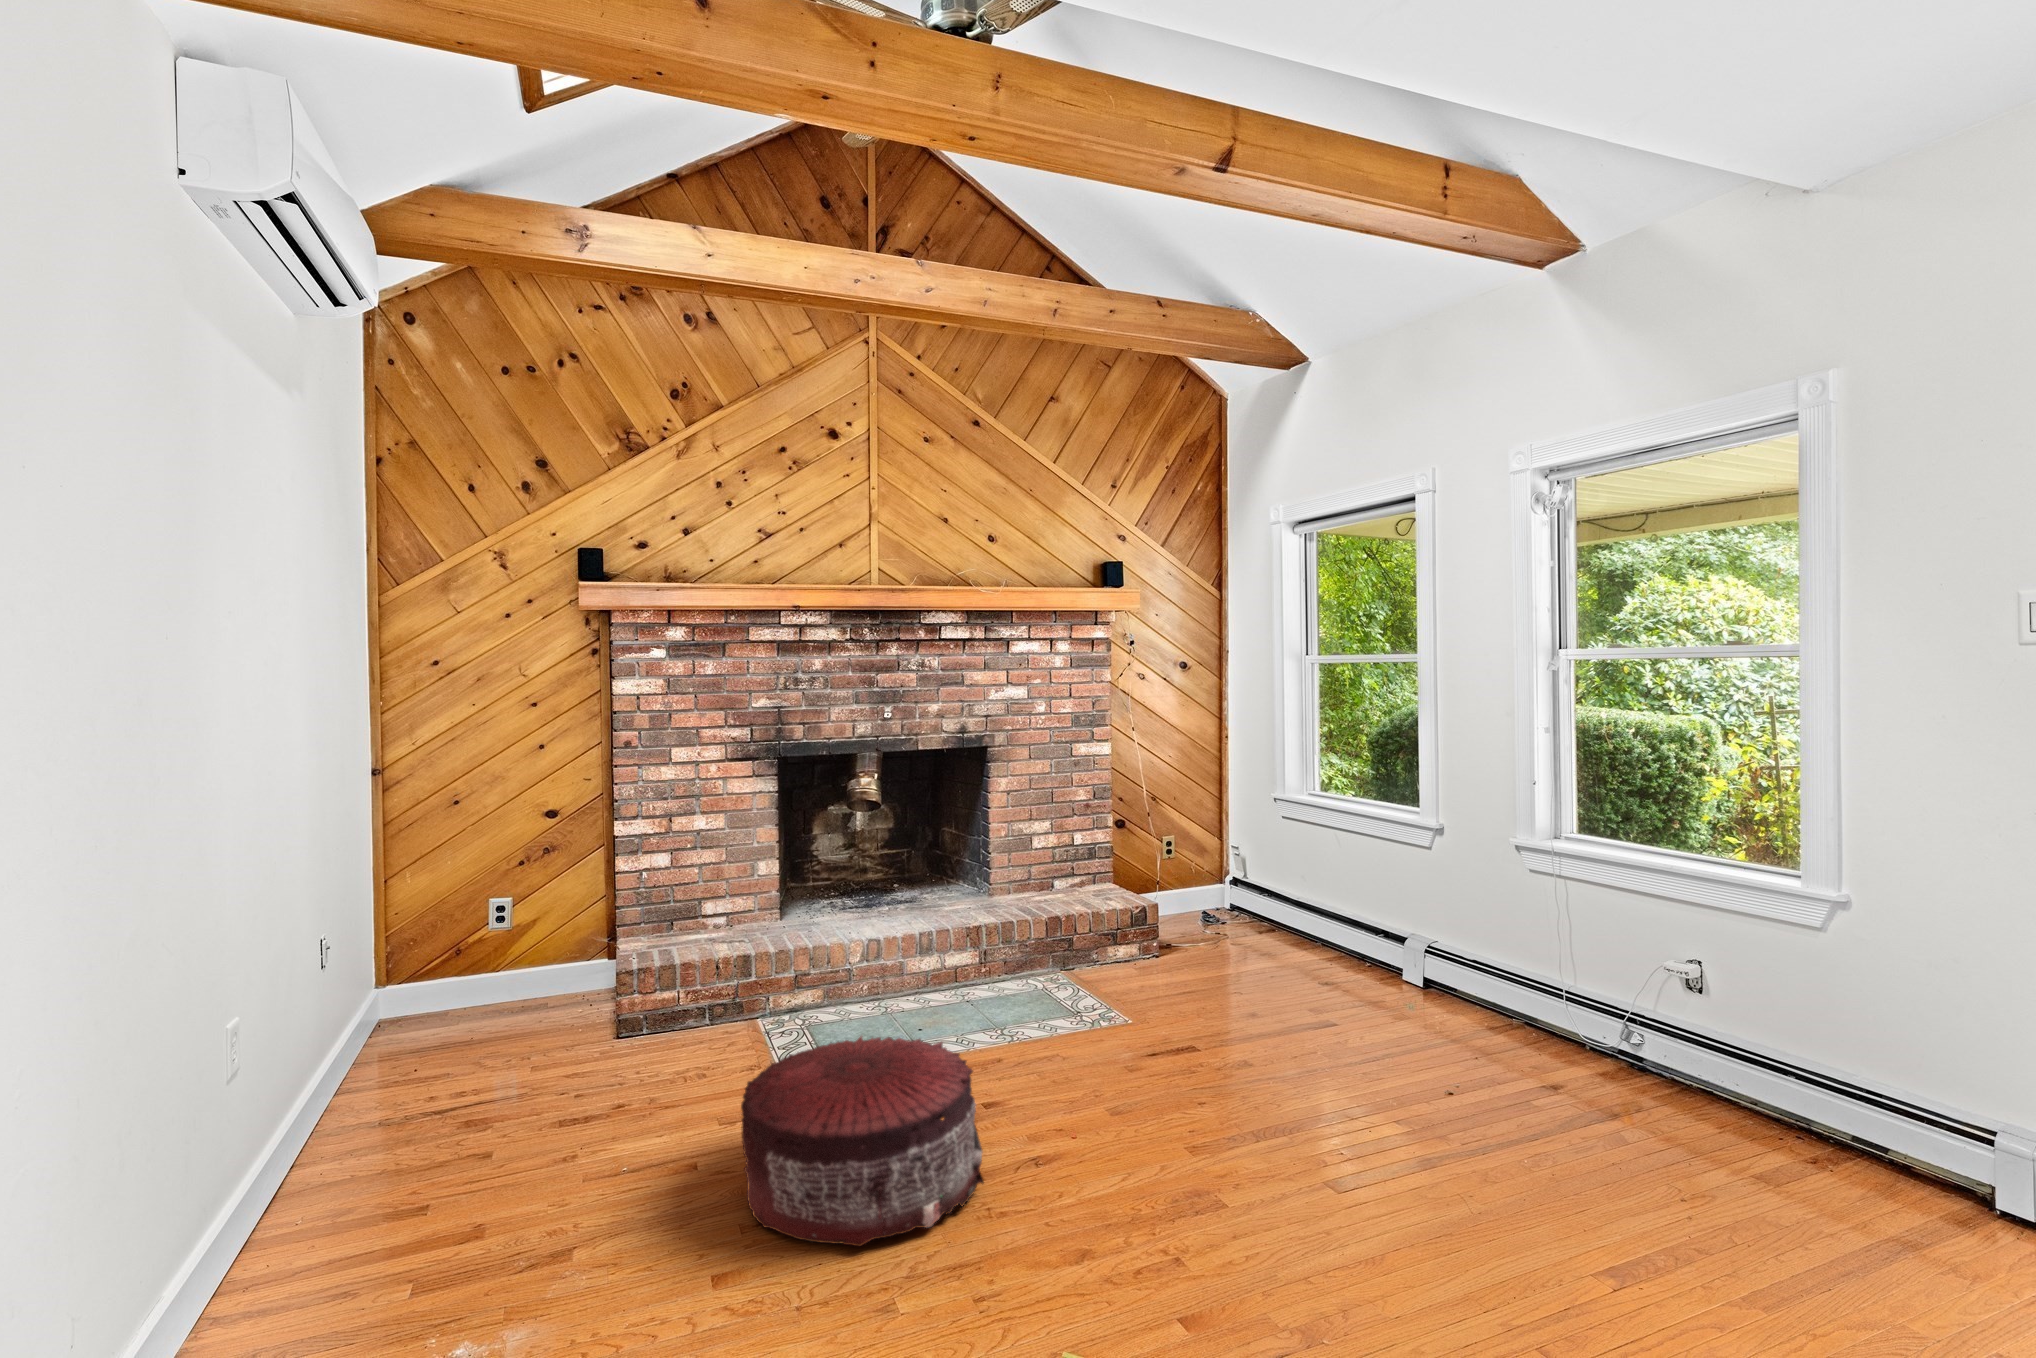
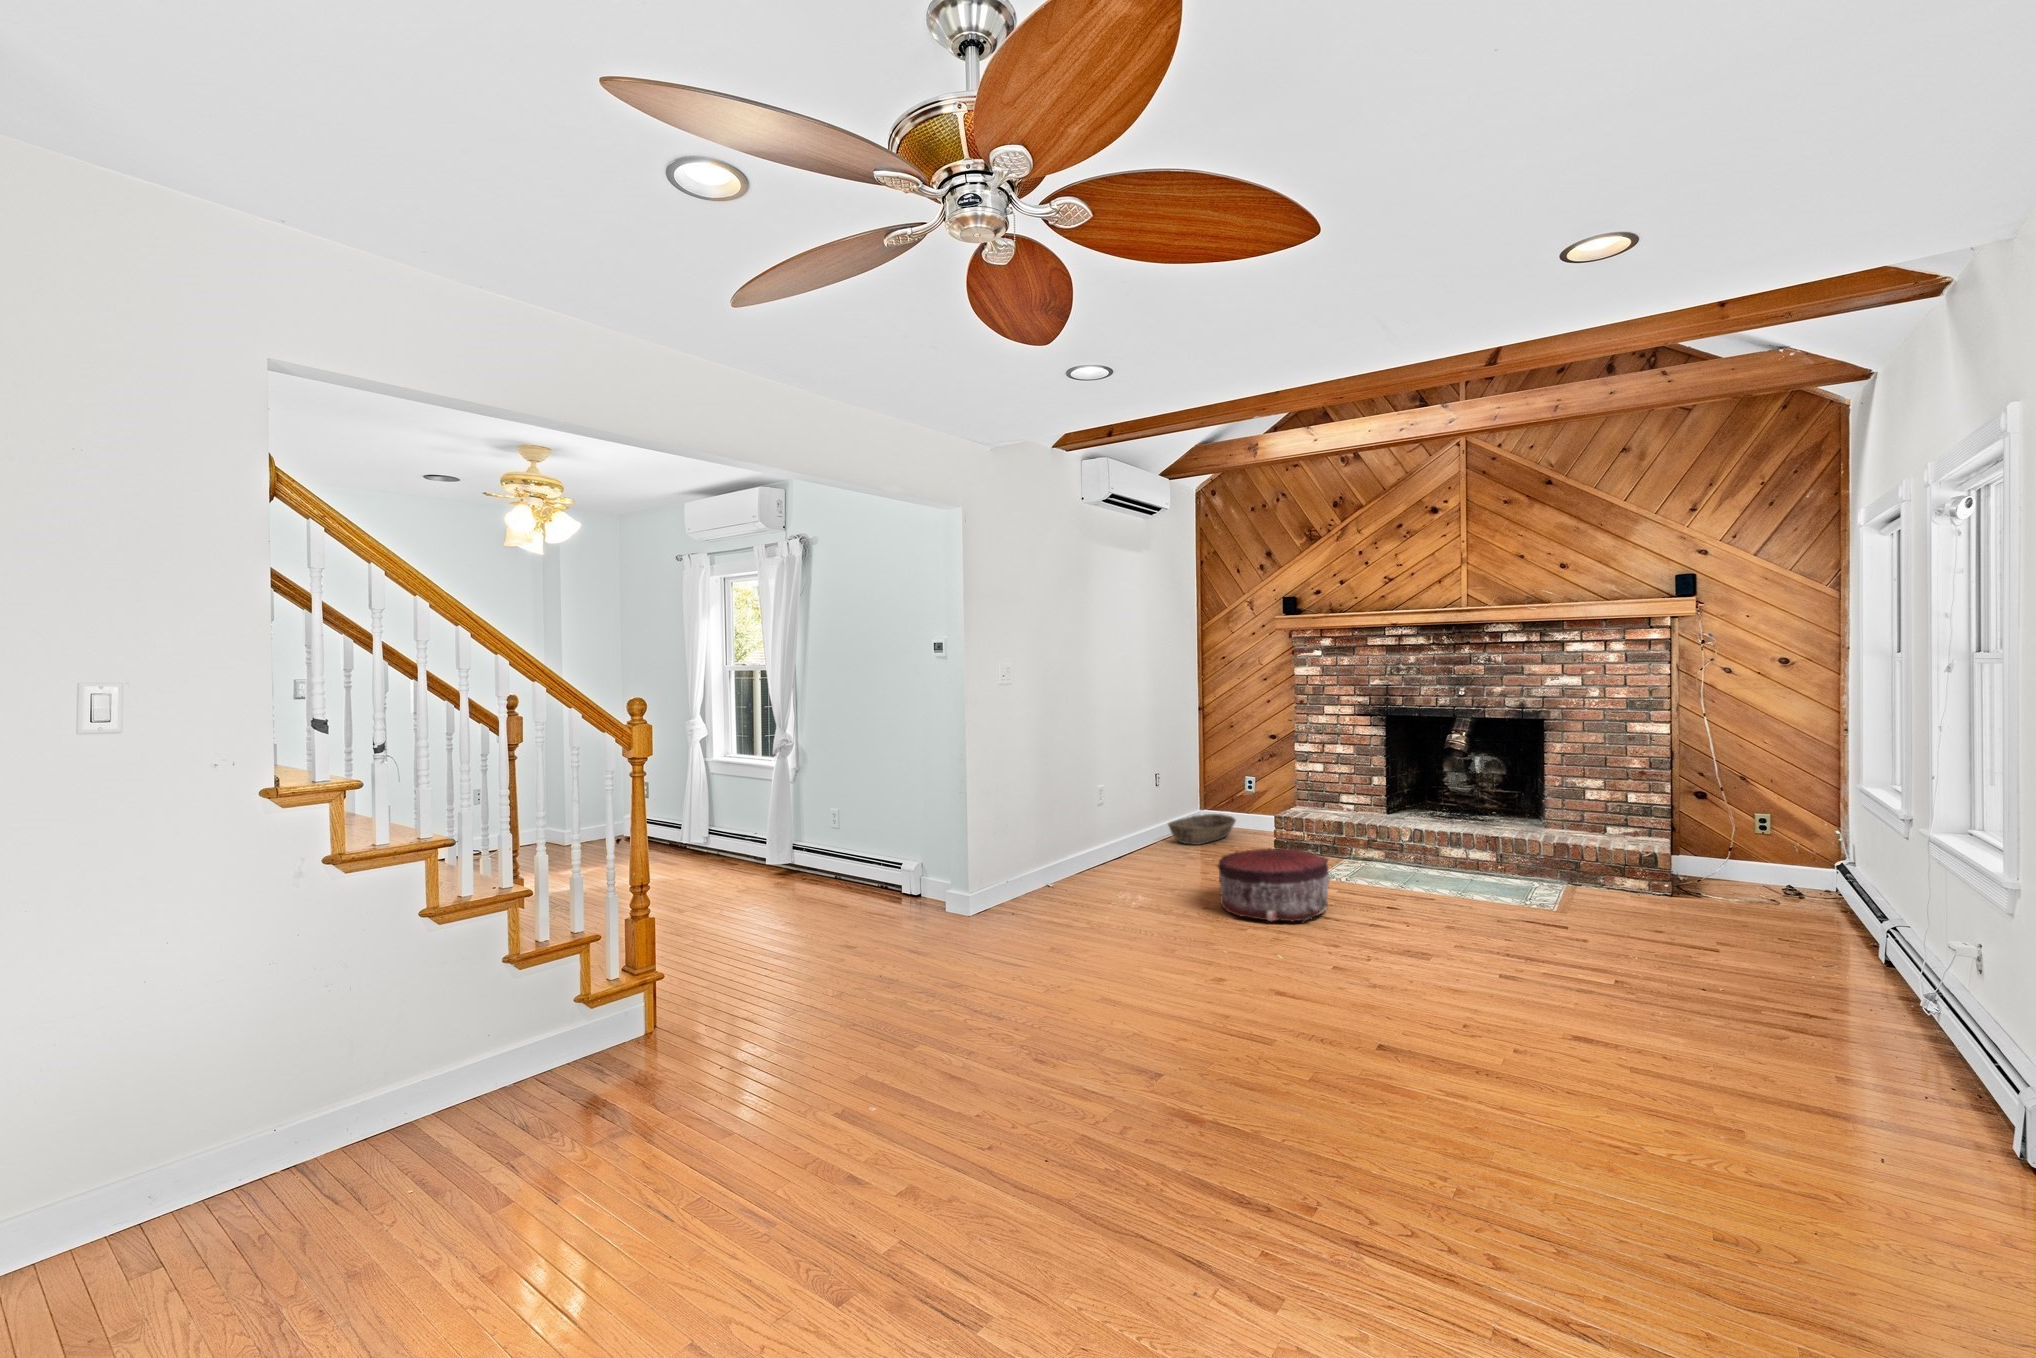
basket: none [357,985,500,1079] -> present [1168,814,1236,845]

